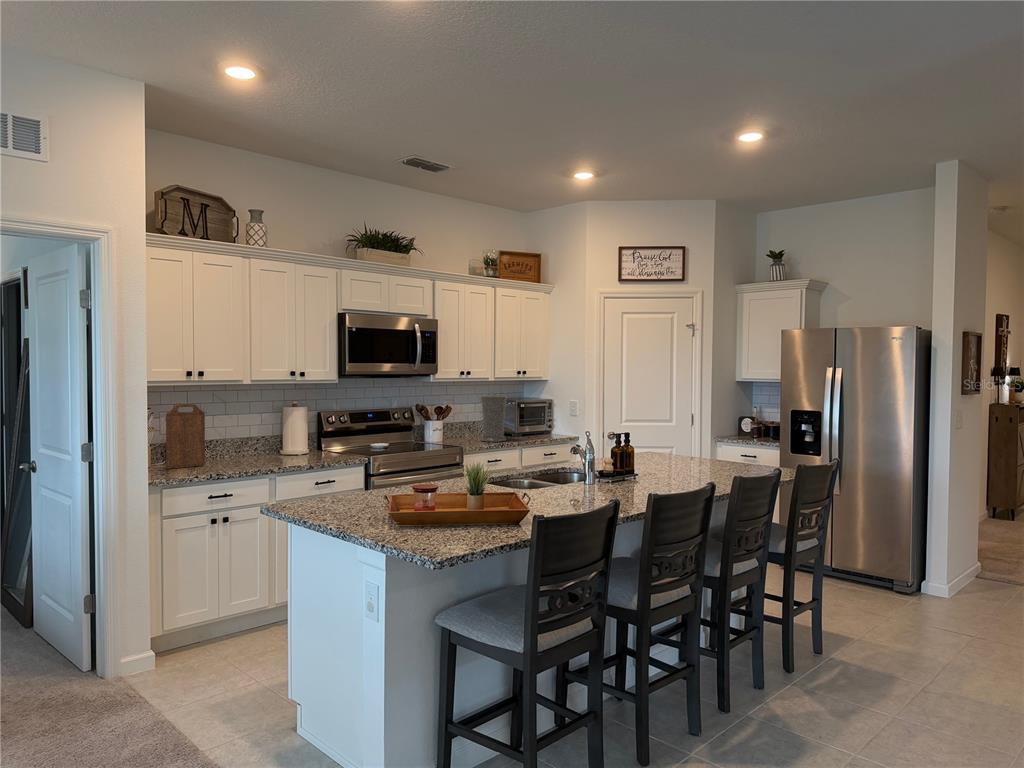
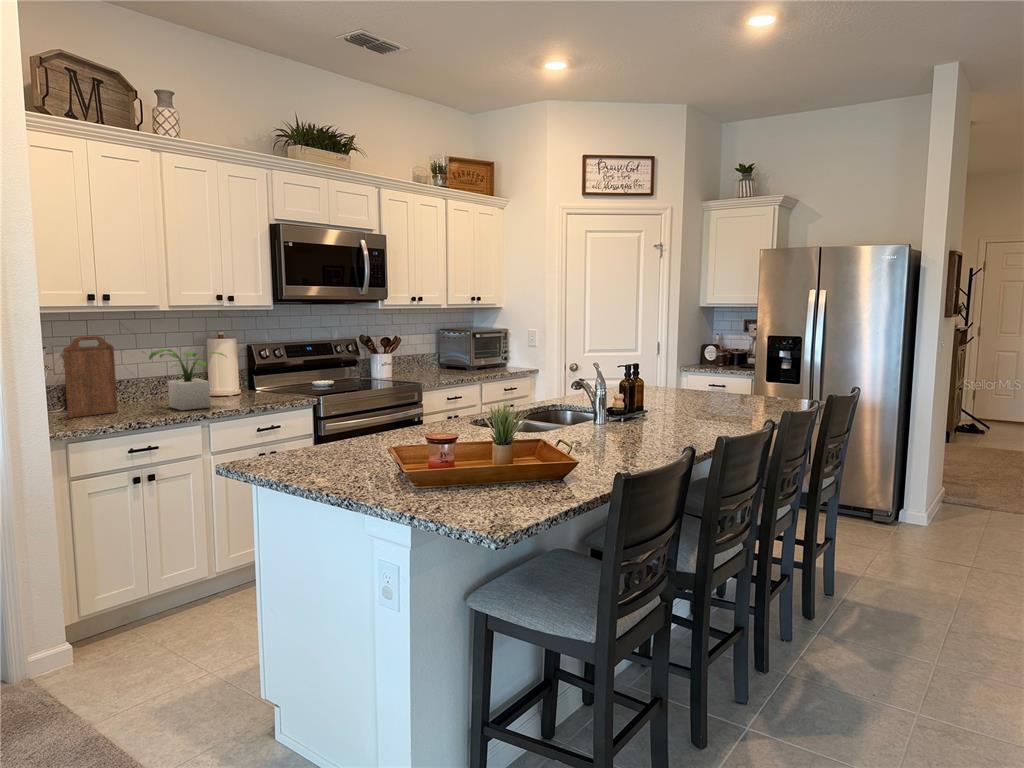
vase: present [480,395,508,442] -> none [432,324,464,376]
potted plant: none [231,415,294,465] -> present [149,349,226,410]

